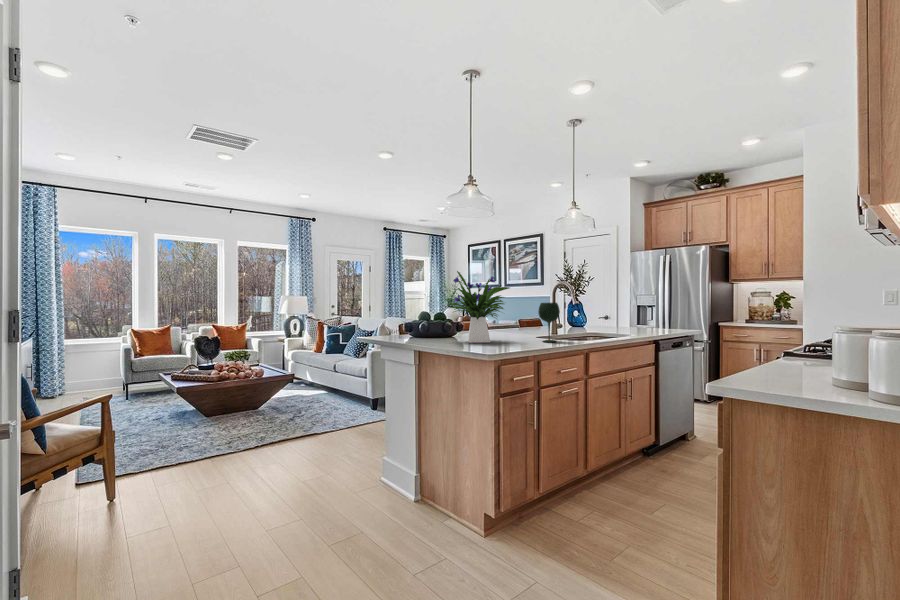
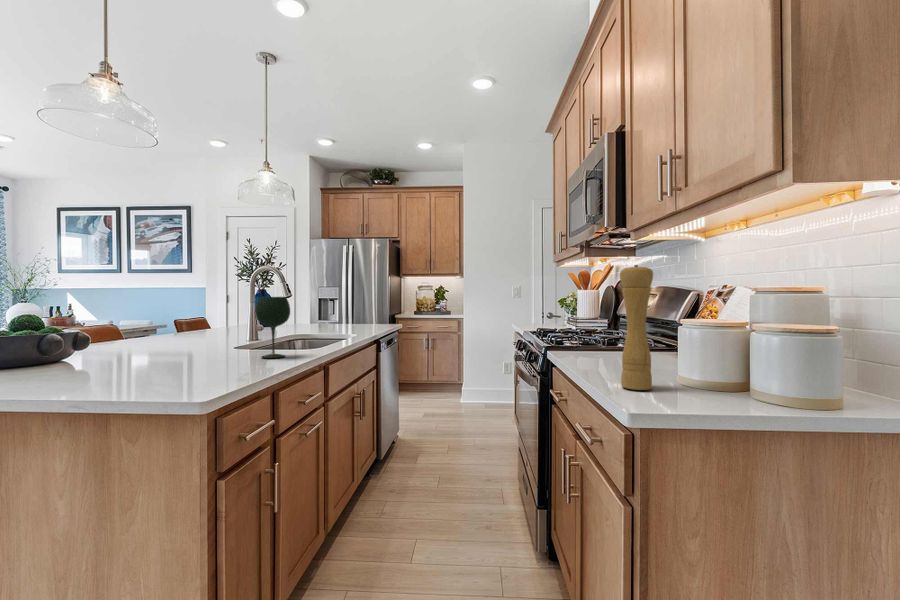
flower arrangement: present [446,271,509,343] -> none [51,232,206,375]
pepper mill: none [759,275,792,380] -> present [620,265,653,390]

